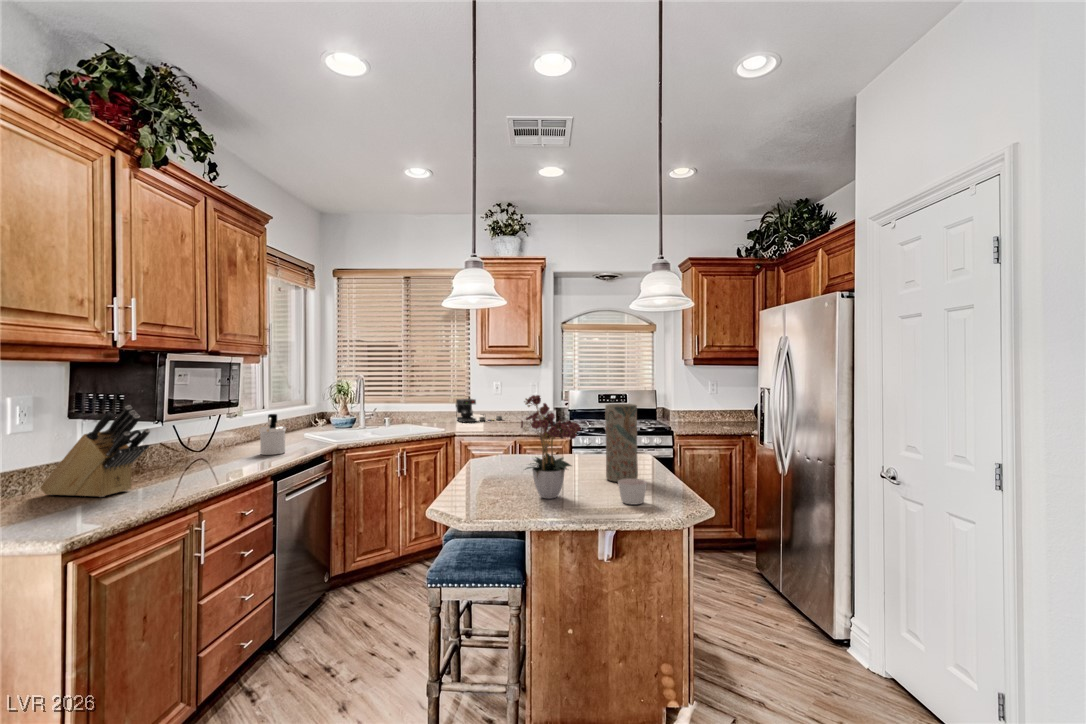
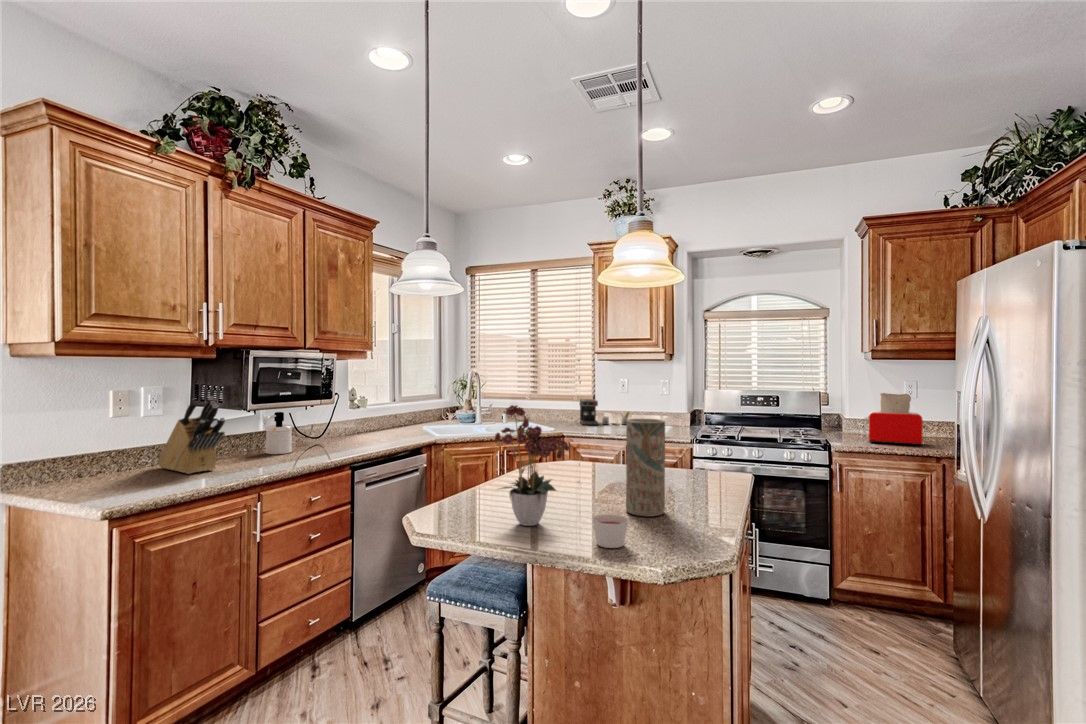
toaster: none [695,383,736,422] -> present [865,393,923,446]
soap dispenser: present [259,414,286,455] -> present [264,412,293,454]

